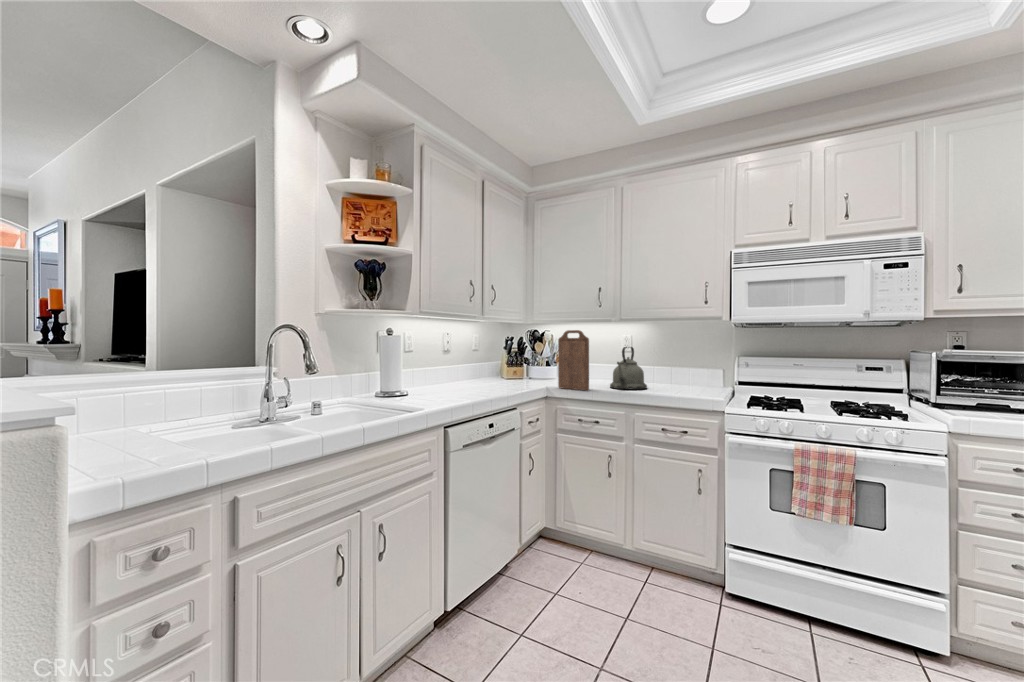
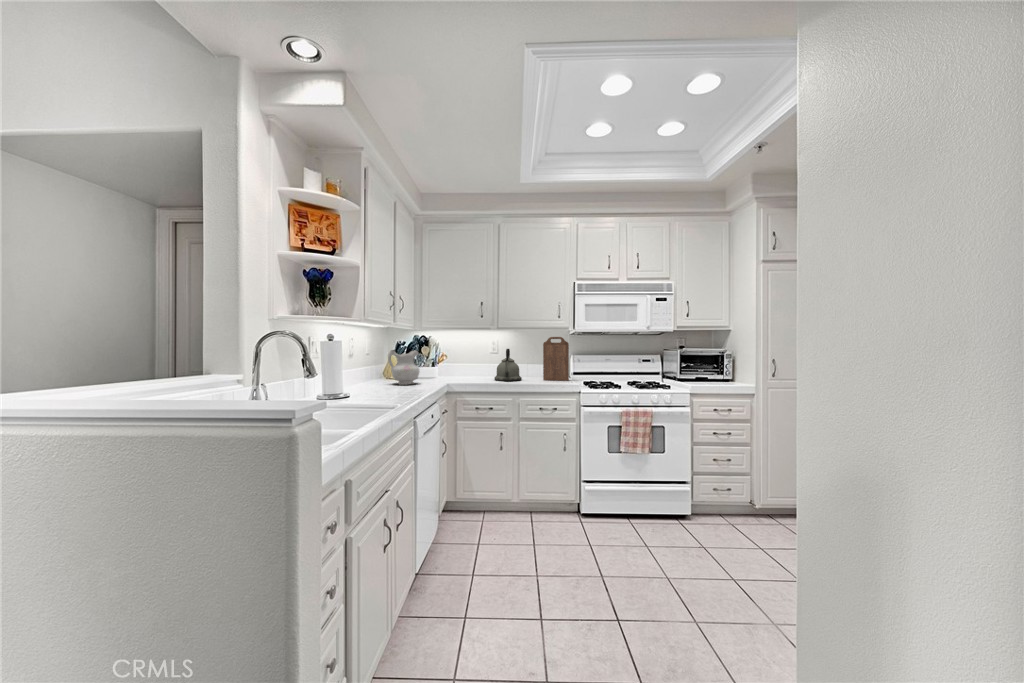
cutting board: present [558,330,589,390] -> present [543,337,569,381]
ceramic pitcher: none [477,347,512,387] -> present [388,350,420,385]

